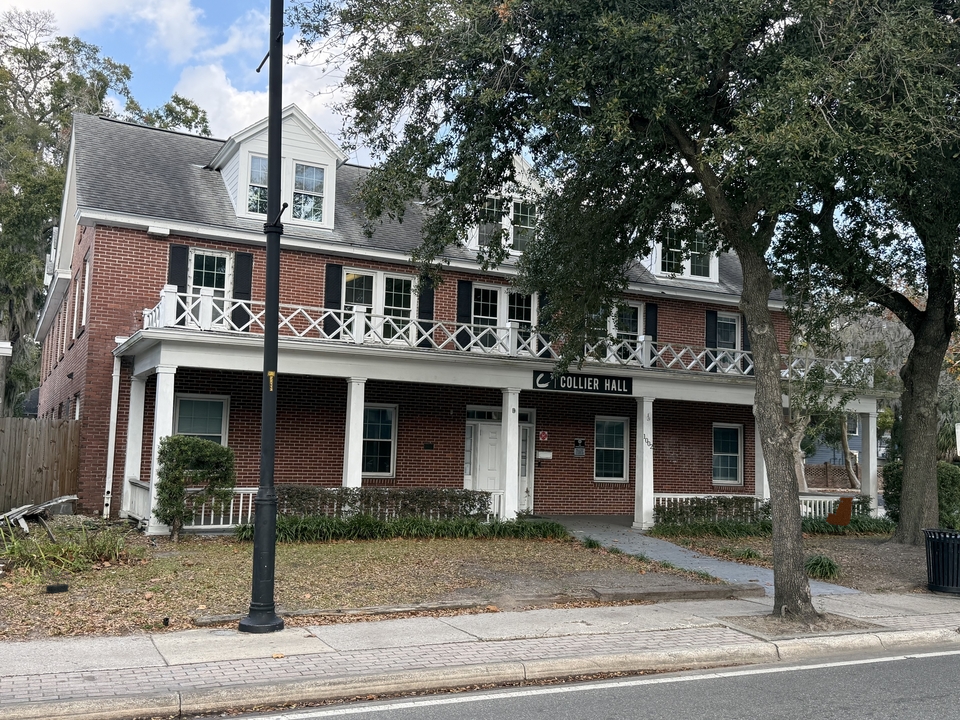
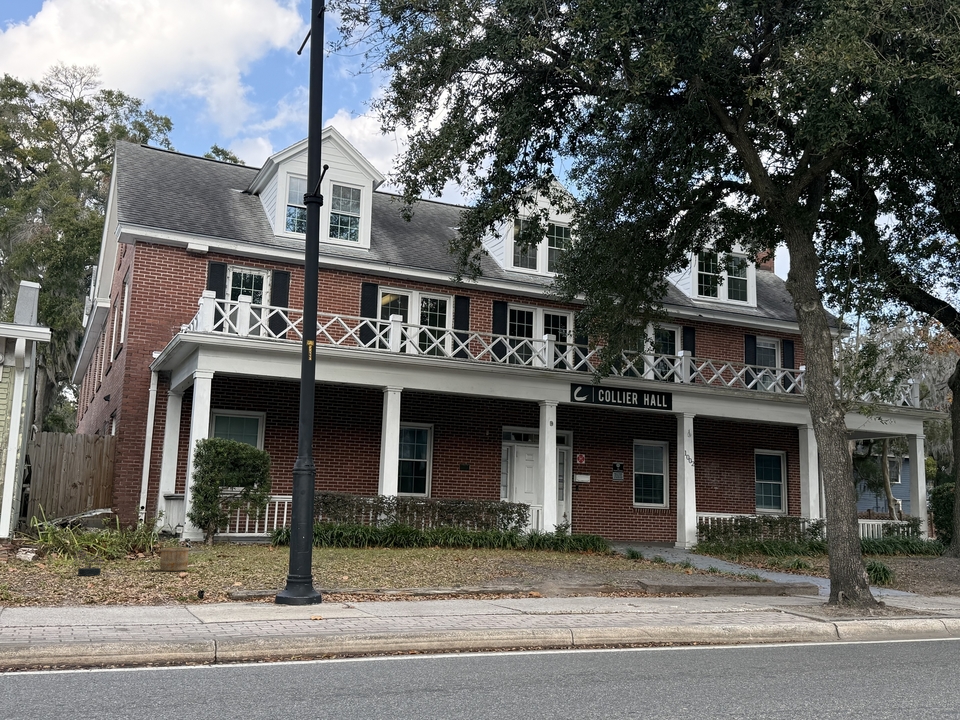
lounge chair: present [825,497,853,535] -> none [860,515,904,555]
wooden bucket: none [126,558,154,583] -> present [160,547,189,571]

